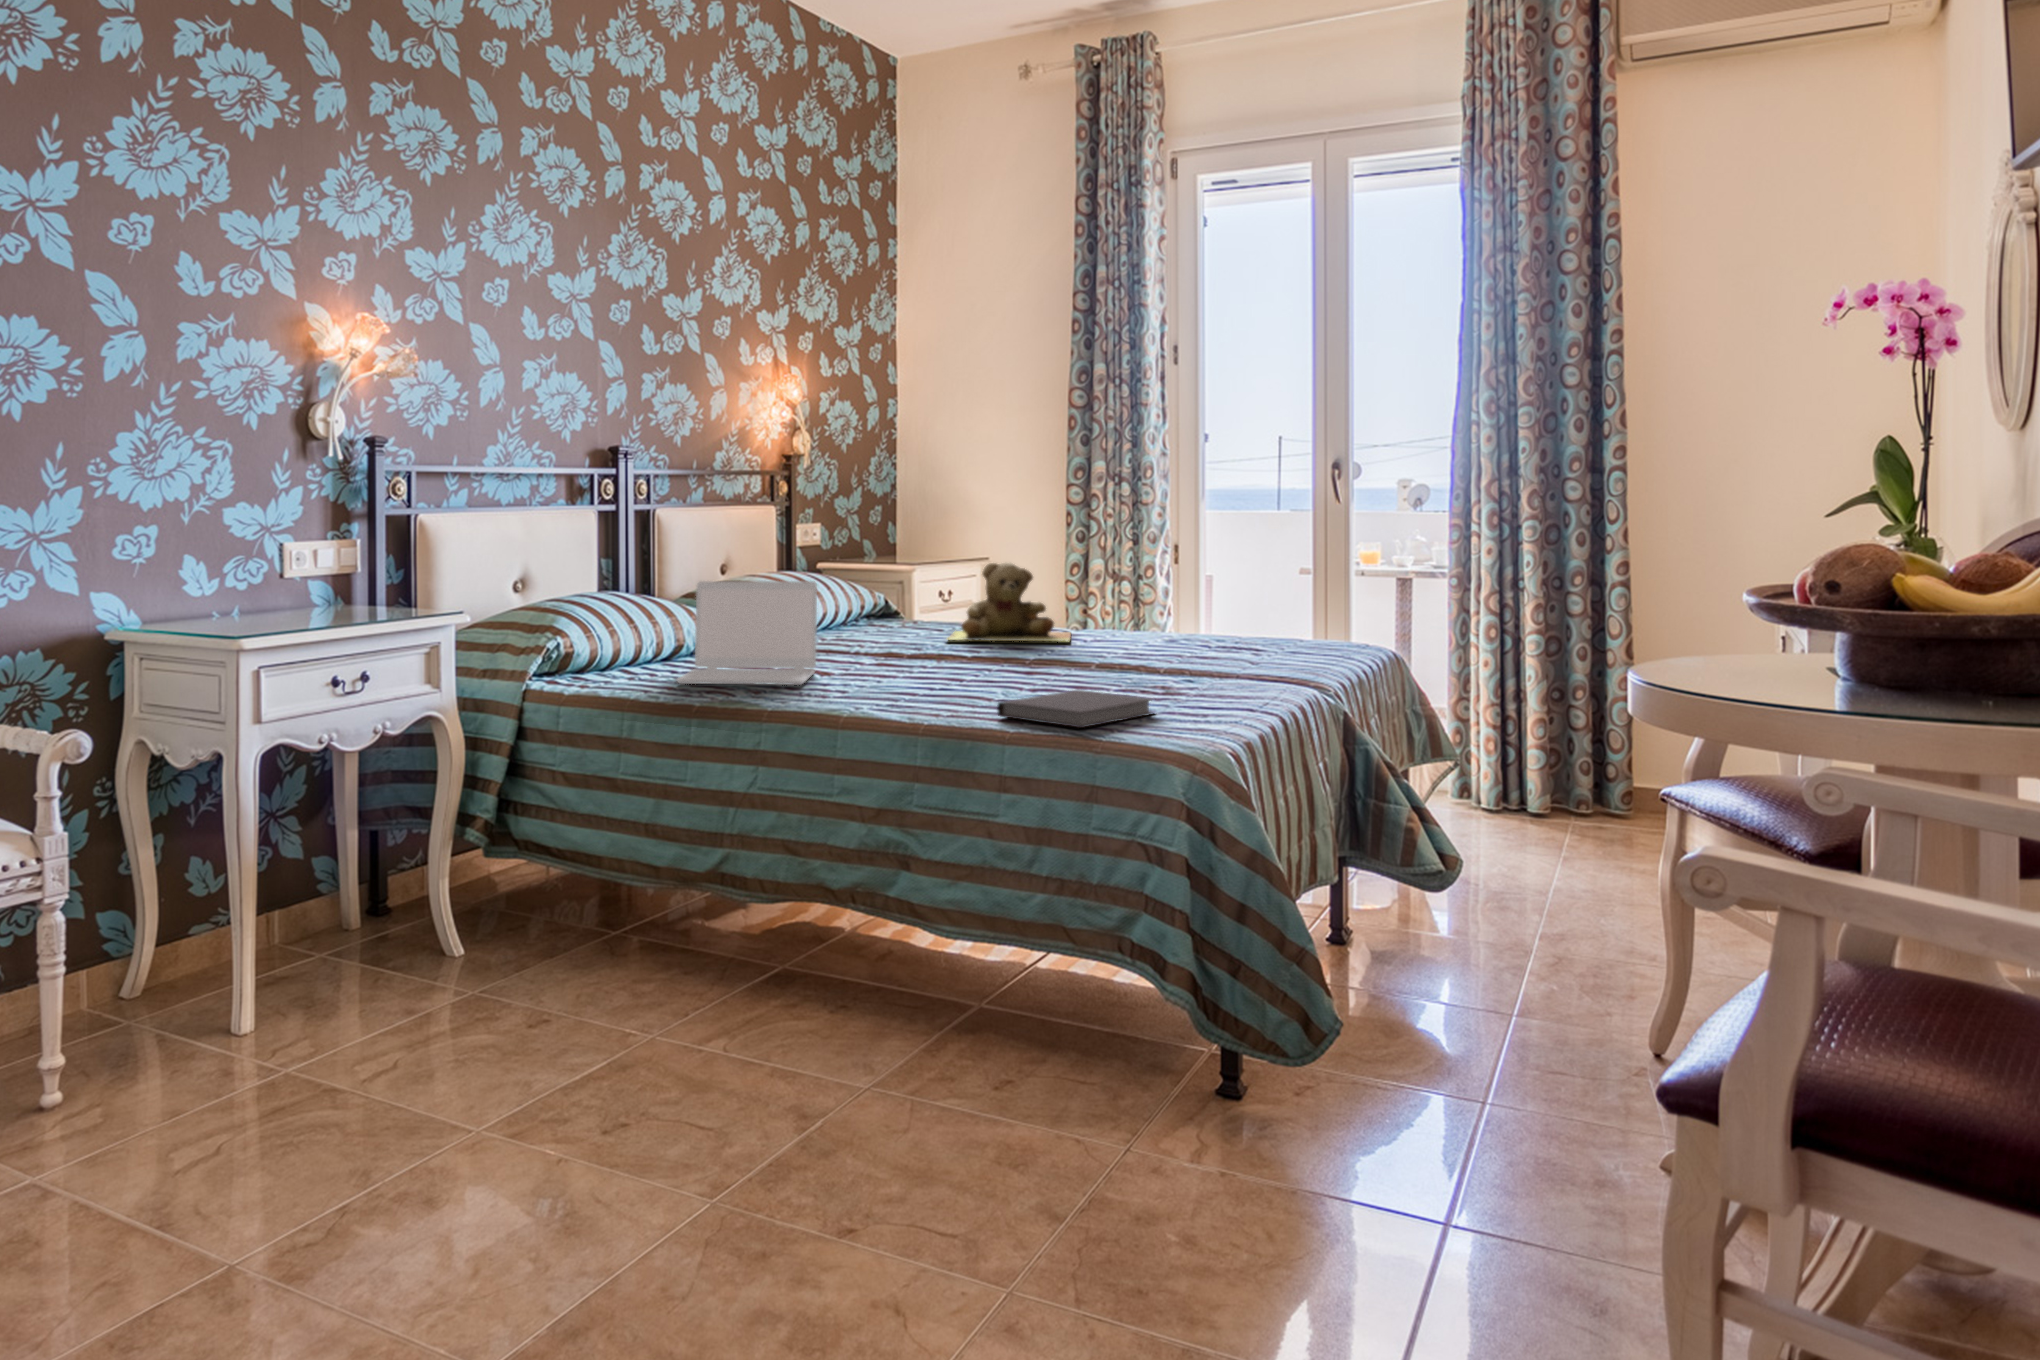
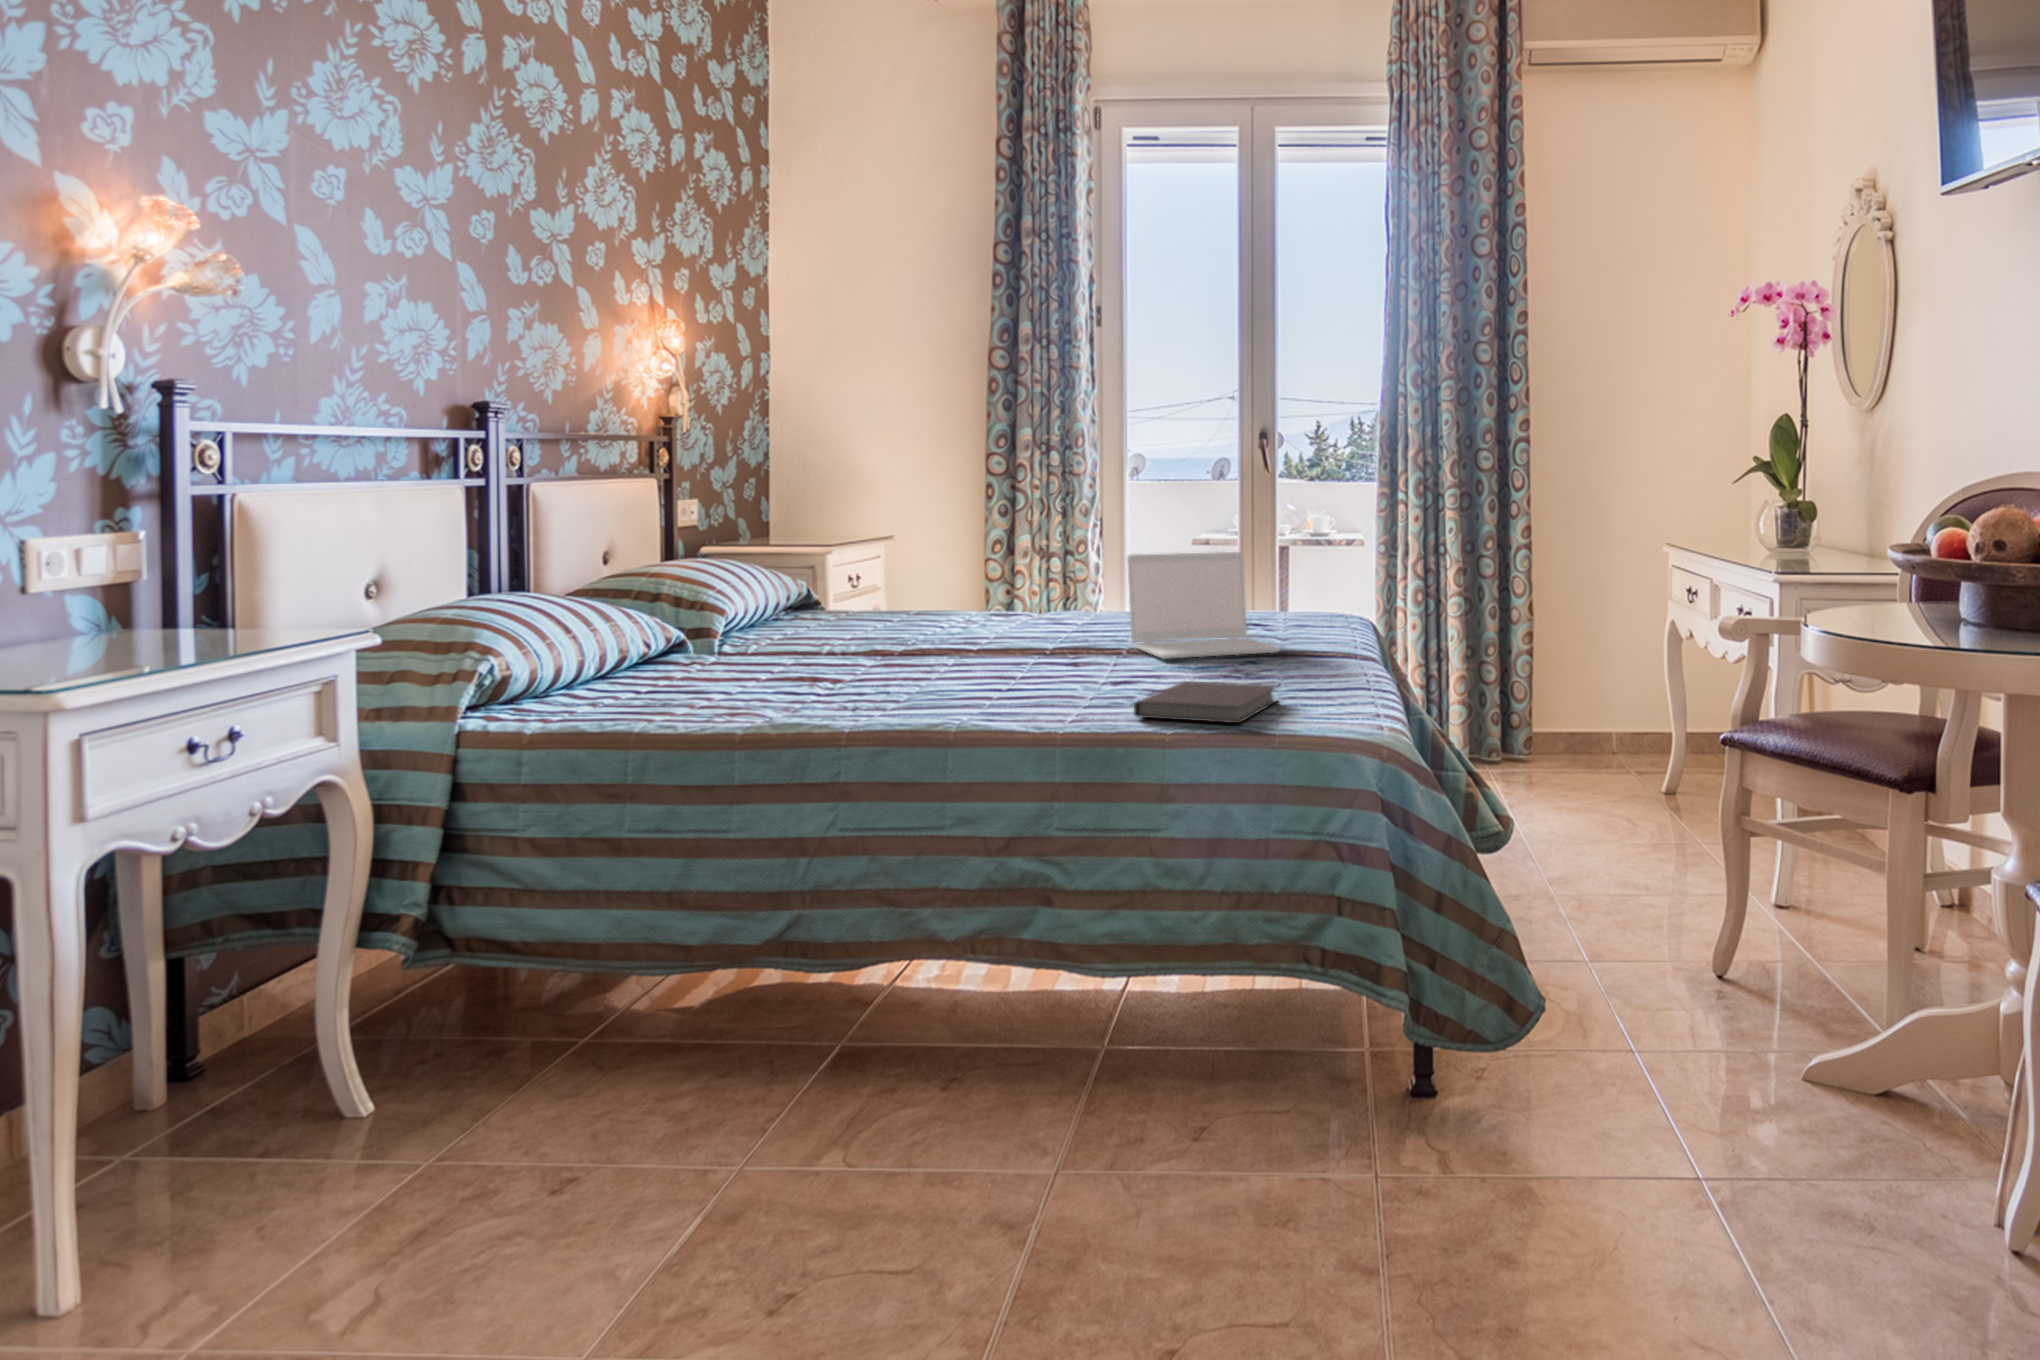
teddy bear: present [947,563,1071,642] -> none [928,543,1076,630]
laptop: present [677,581,817,685] -> present [1127,552,1280,659]

